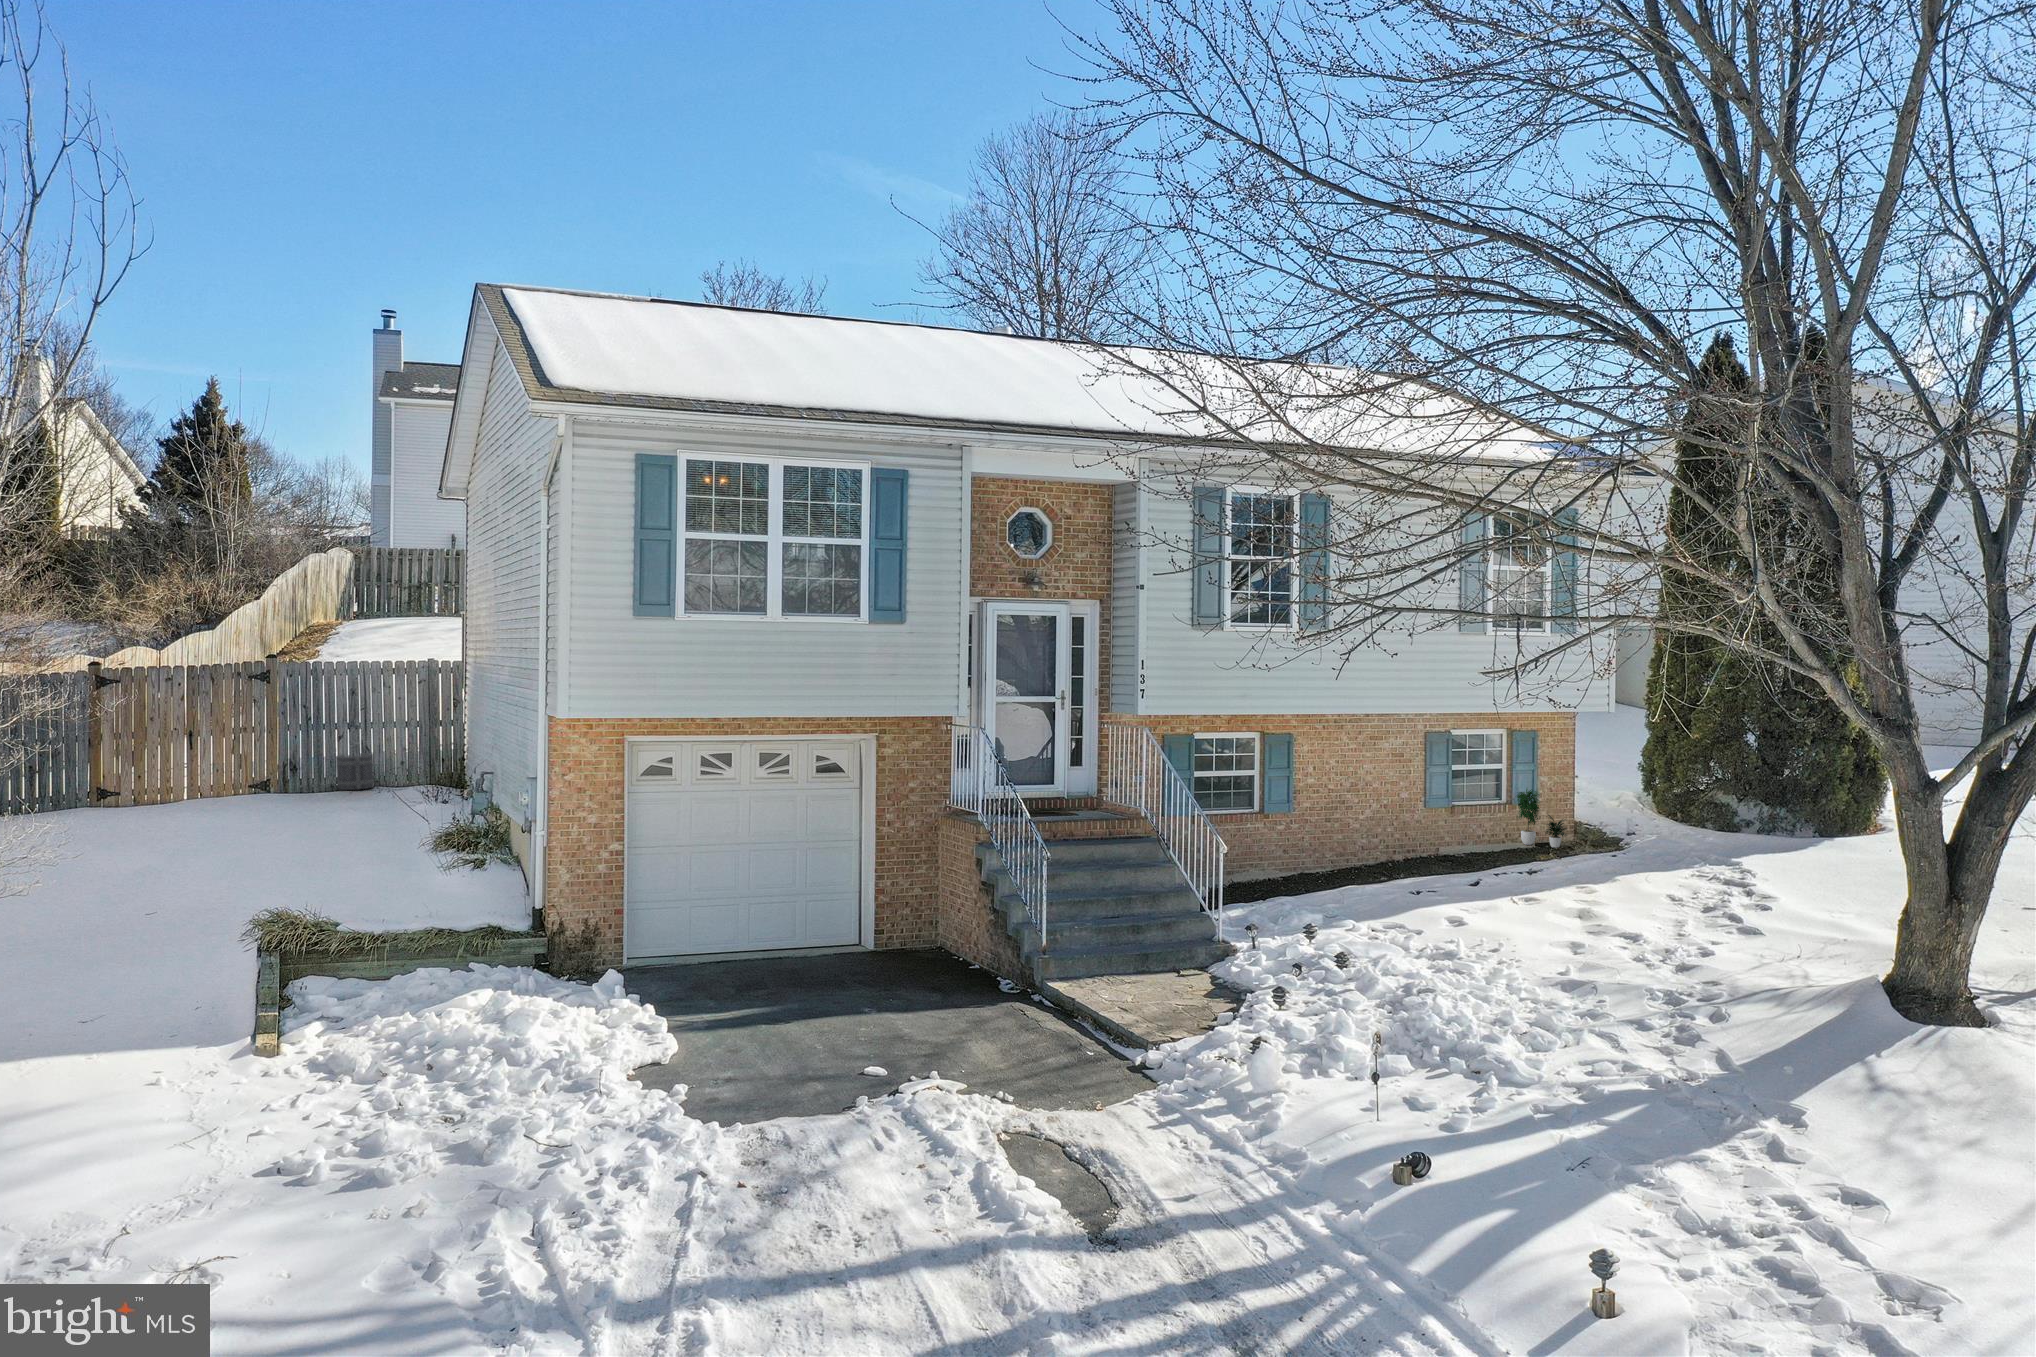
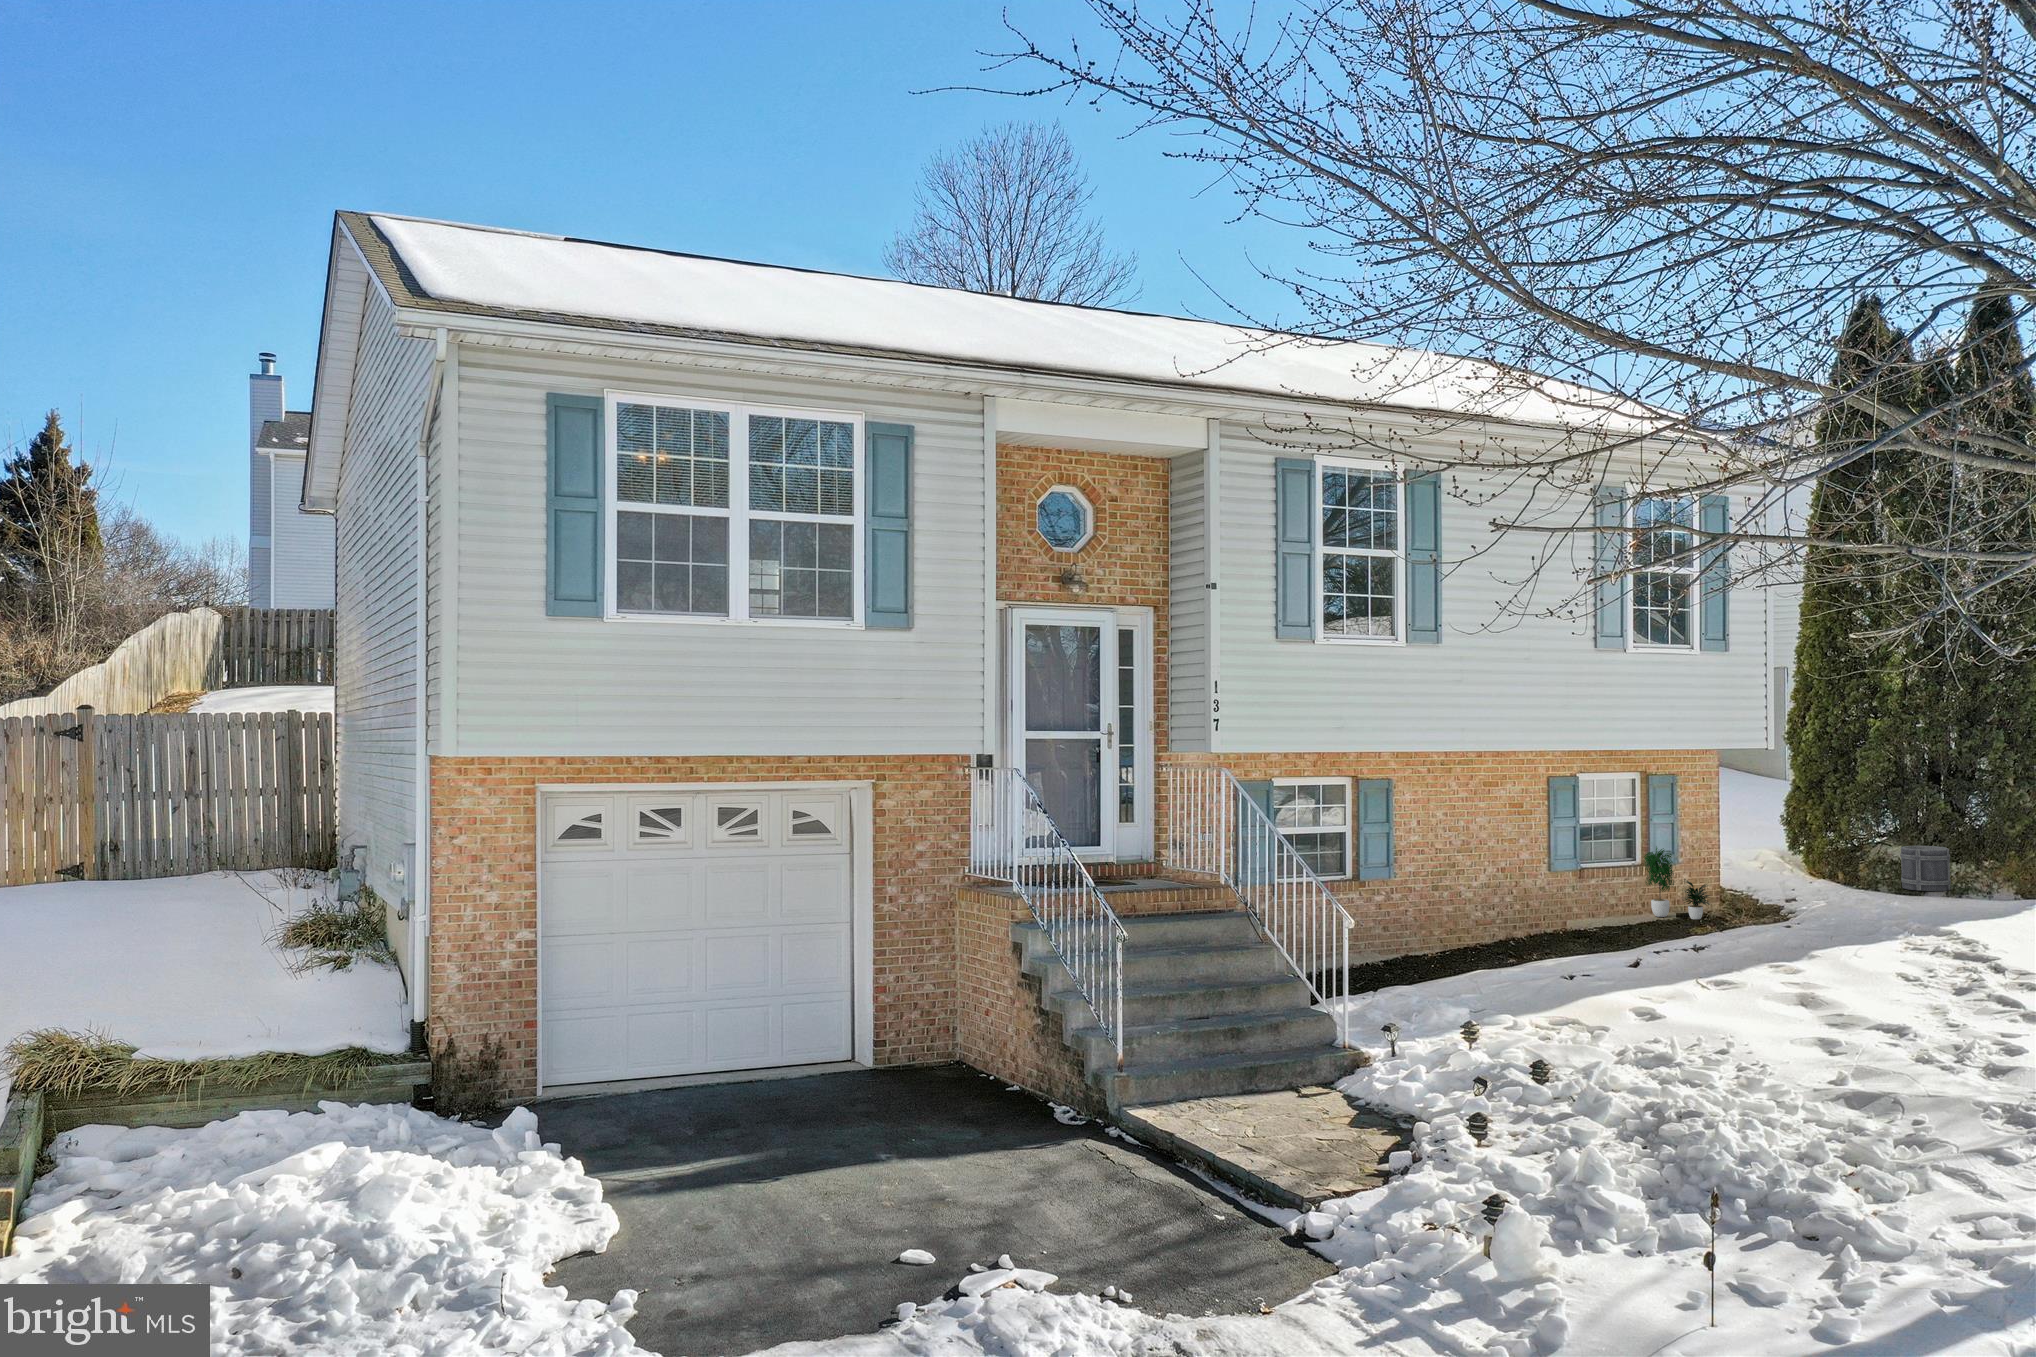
bucket: present [336,753,374,790] -> present [1900,846,1951,891]

